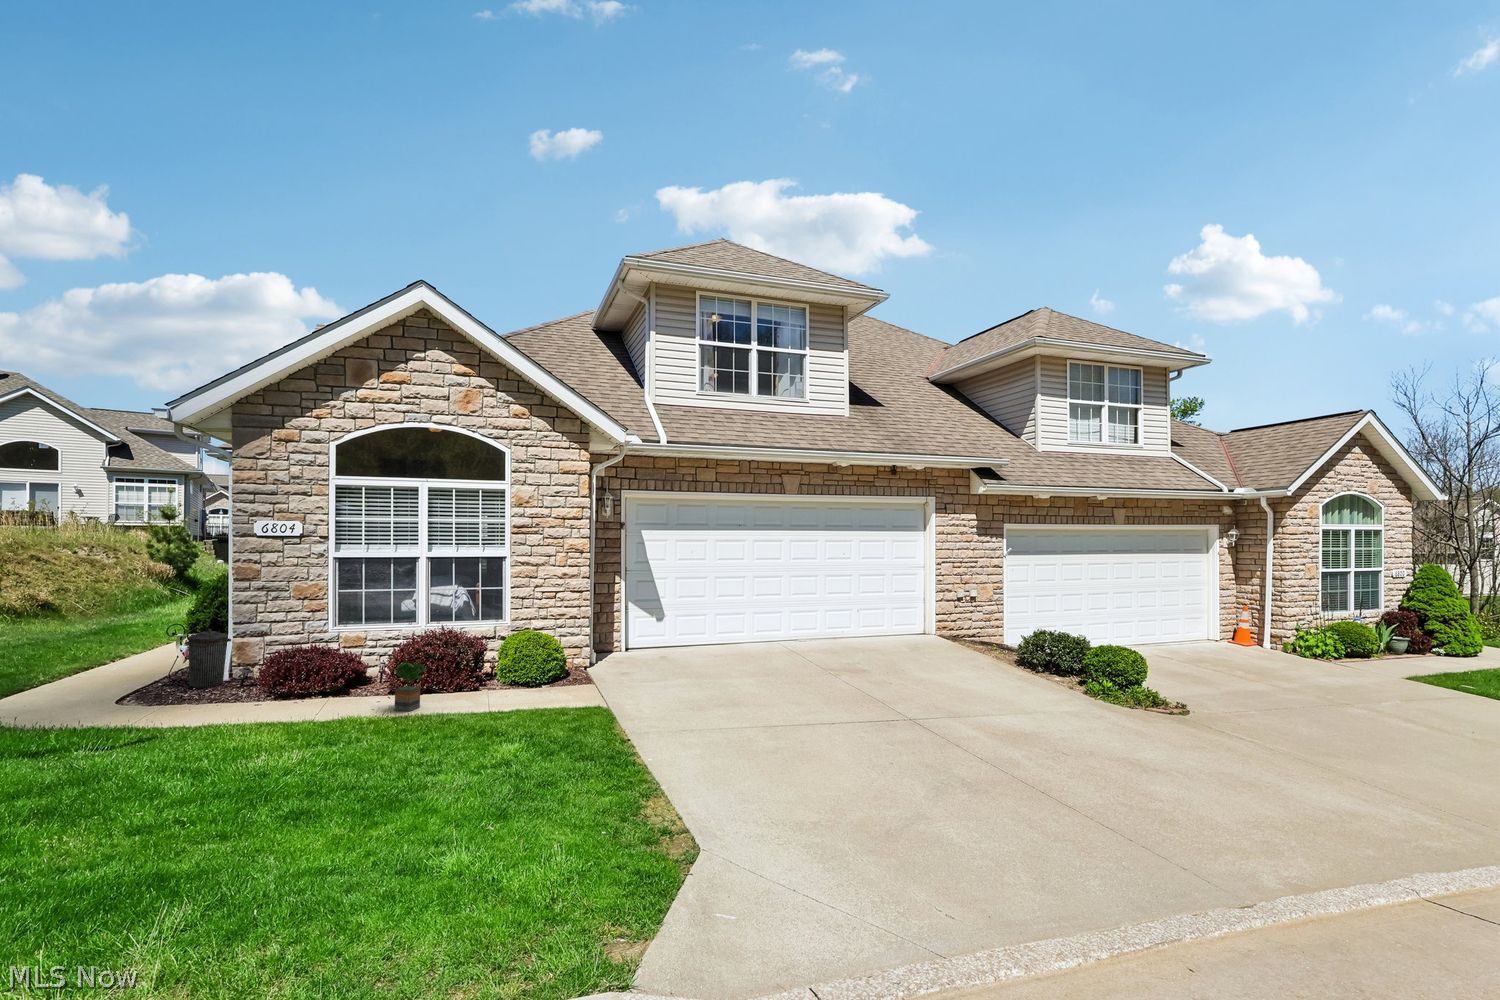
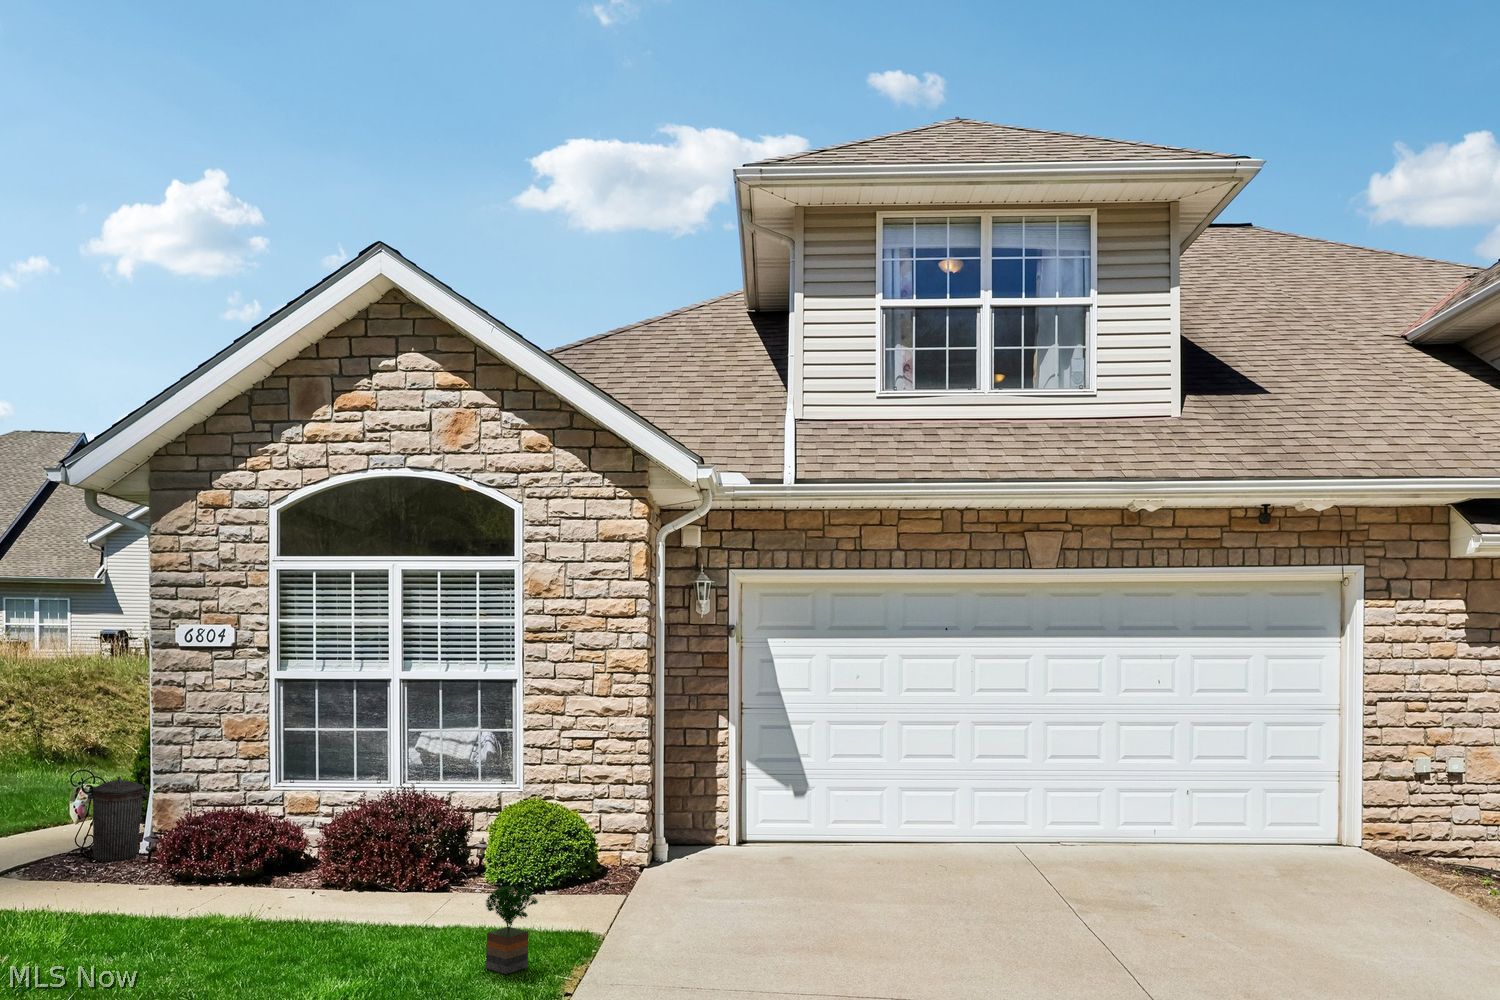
potted tree: present [394,663,426,711] -> present [486,886,538,974]

